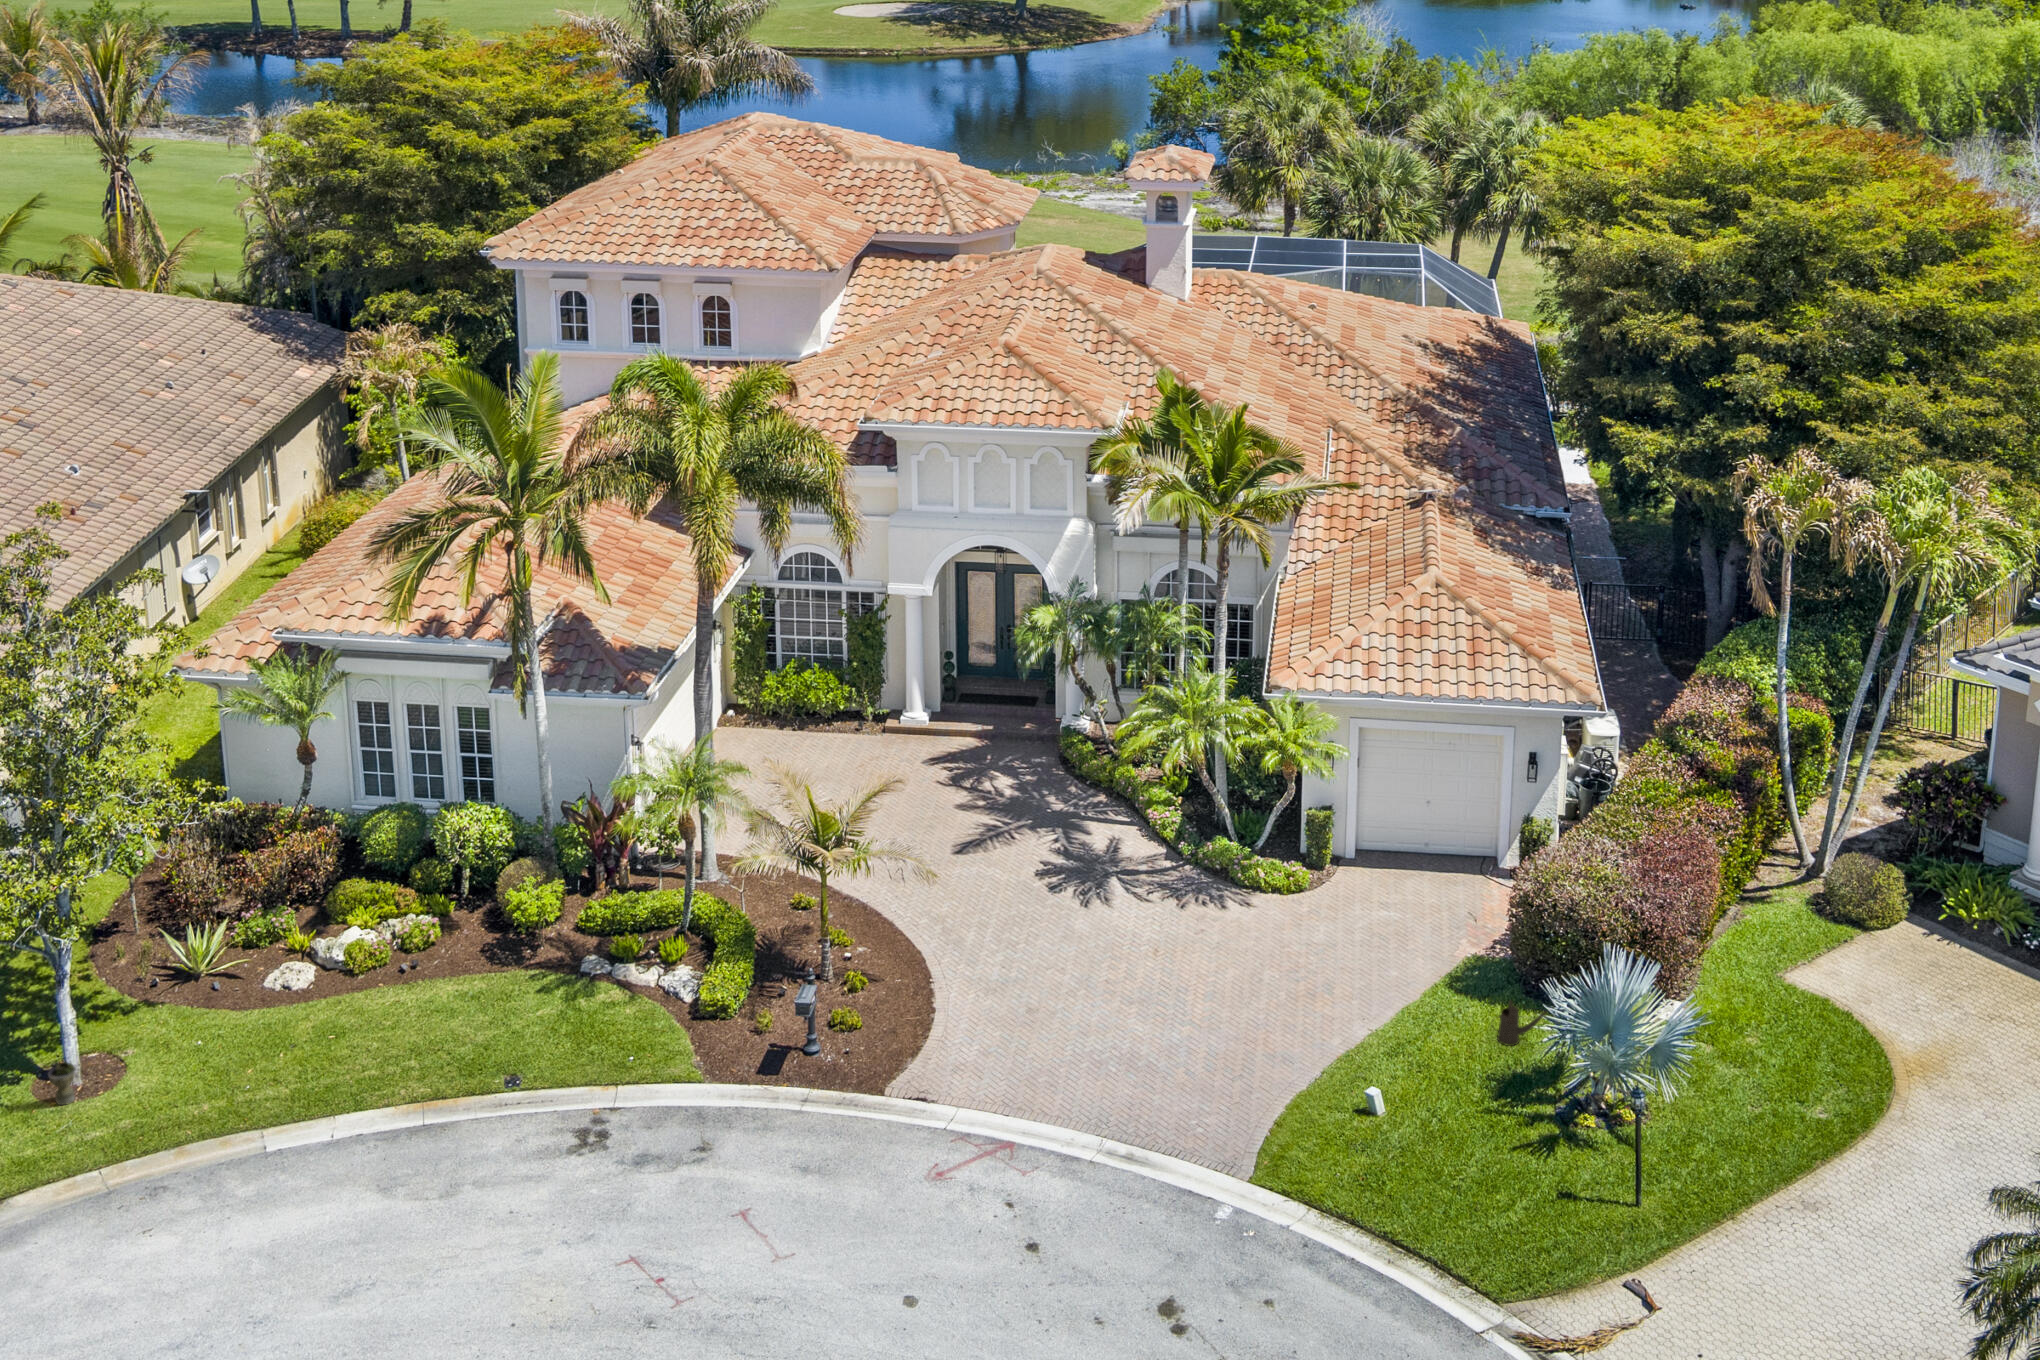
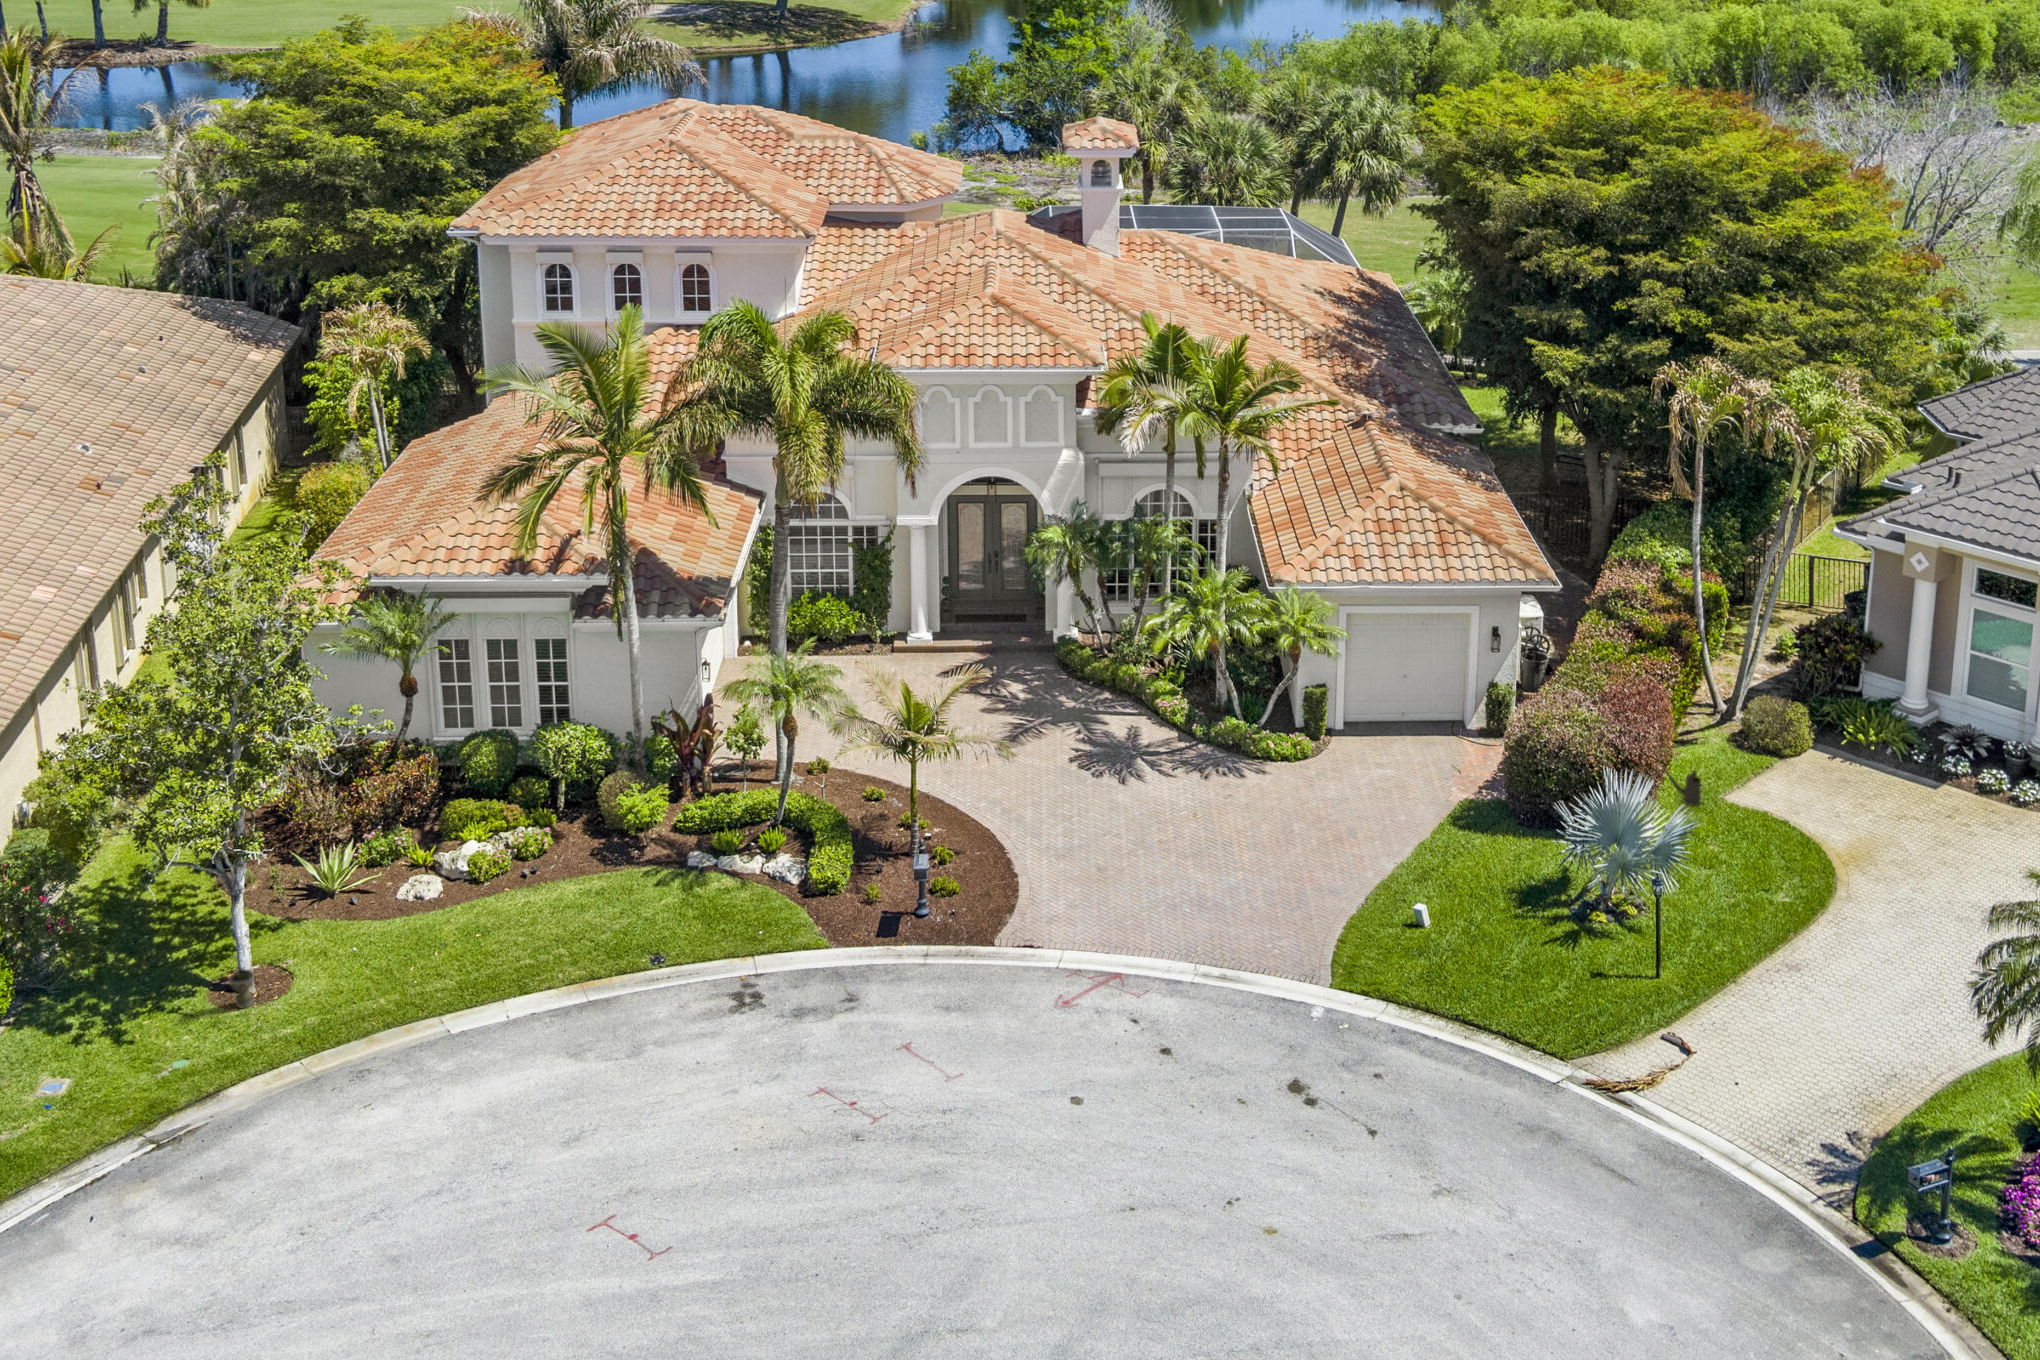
watering can: present [1491,1001,1546,1046] -> present [1665,770,1701,806]

